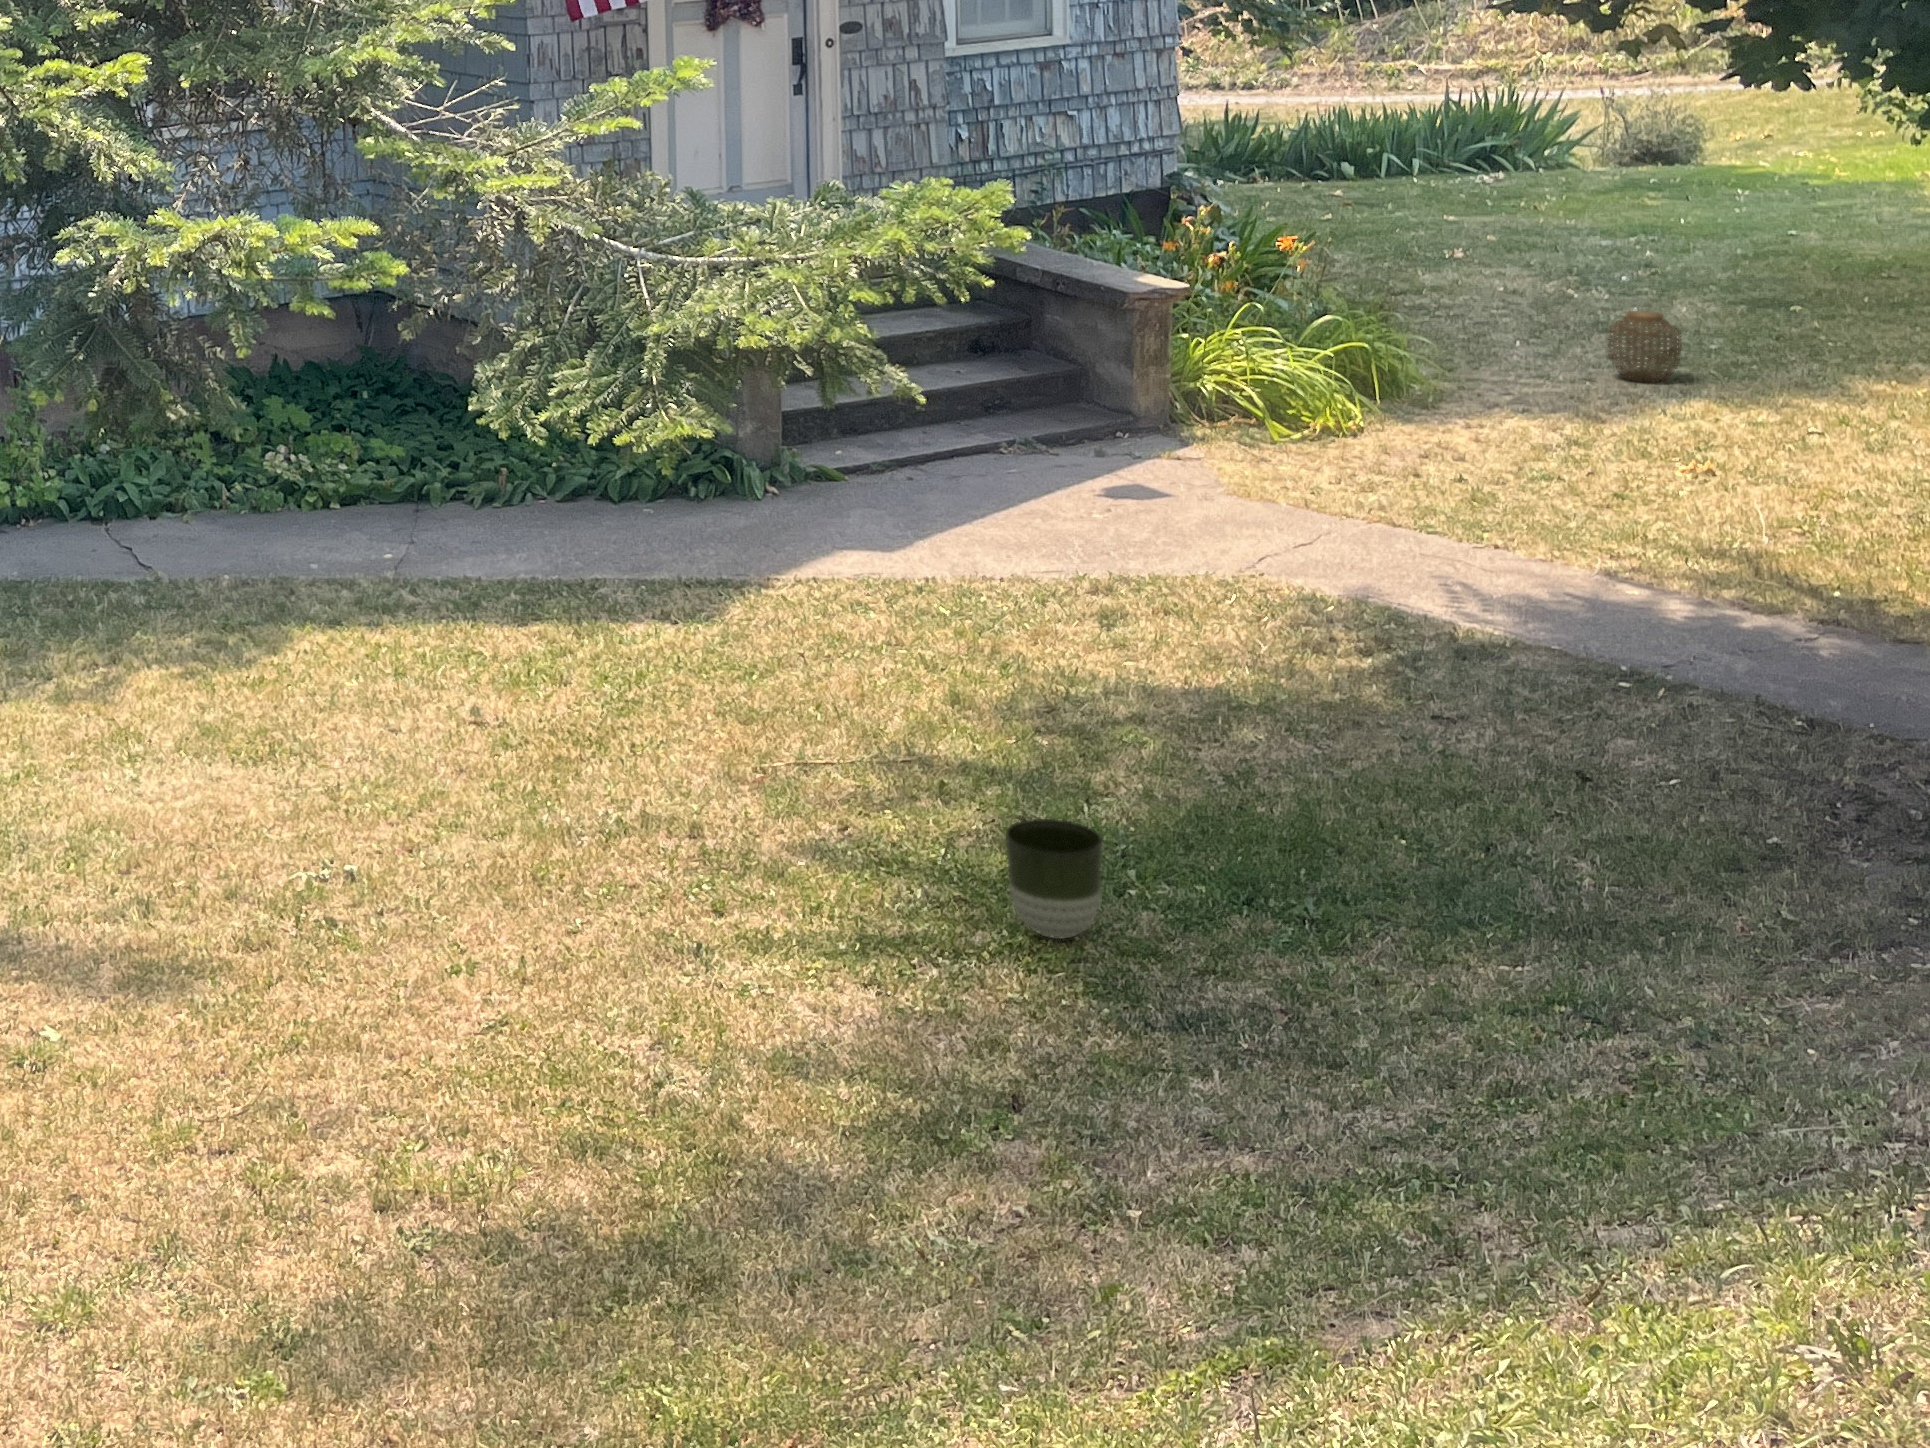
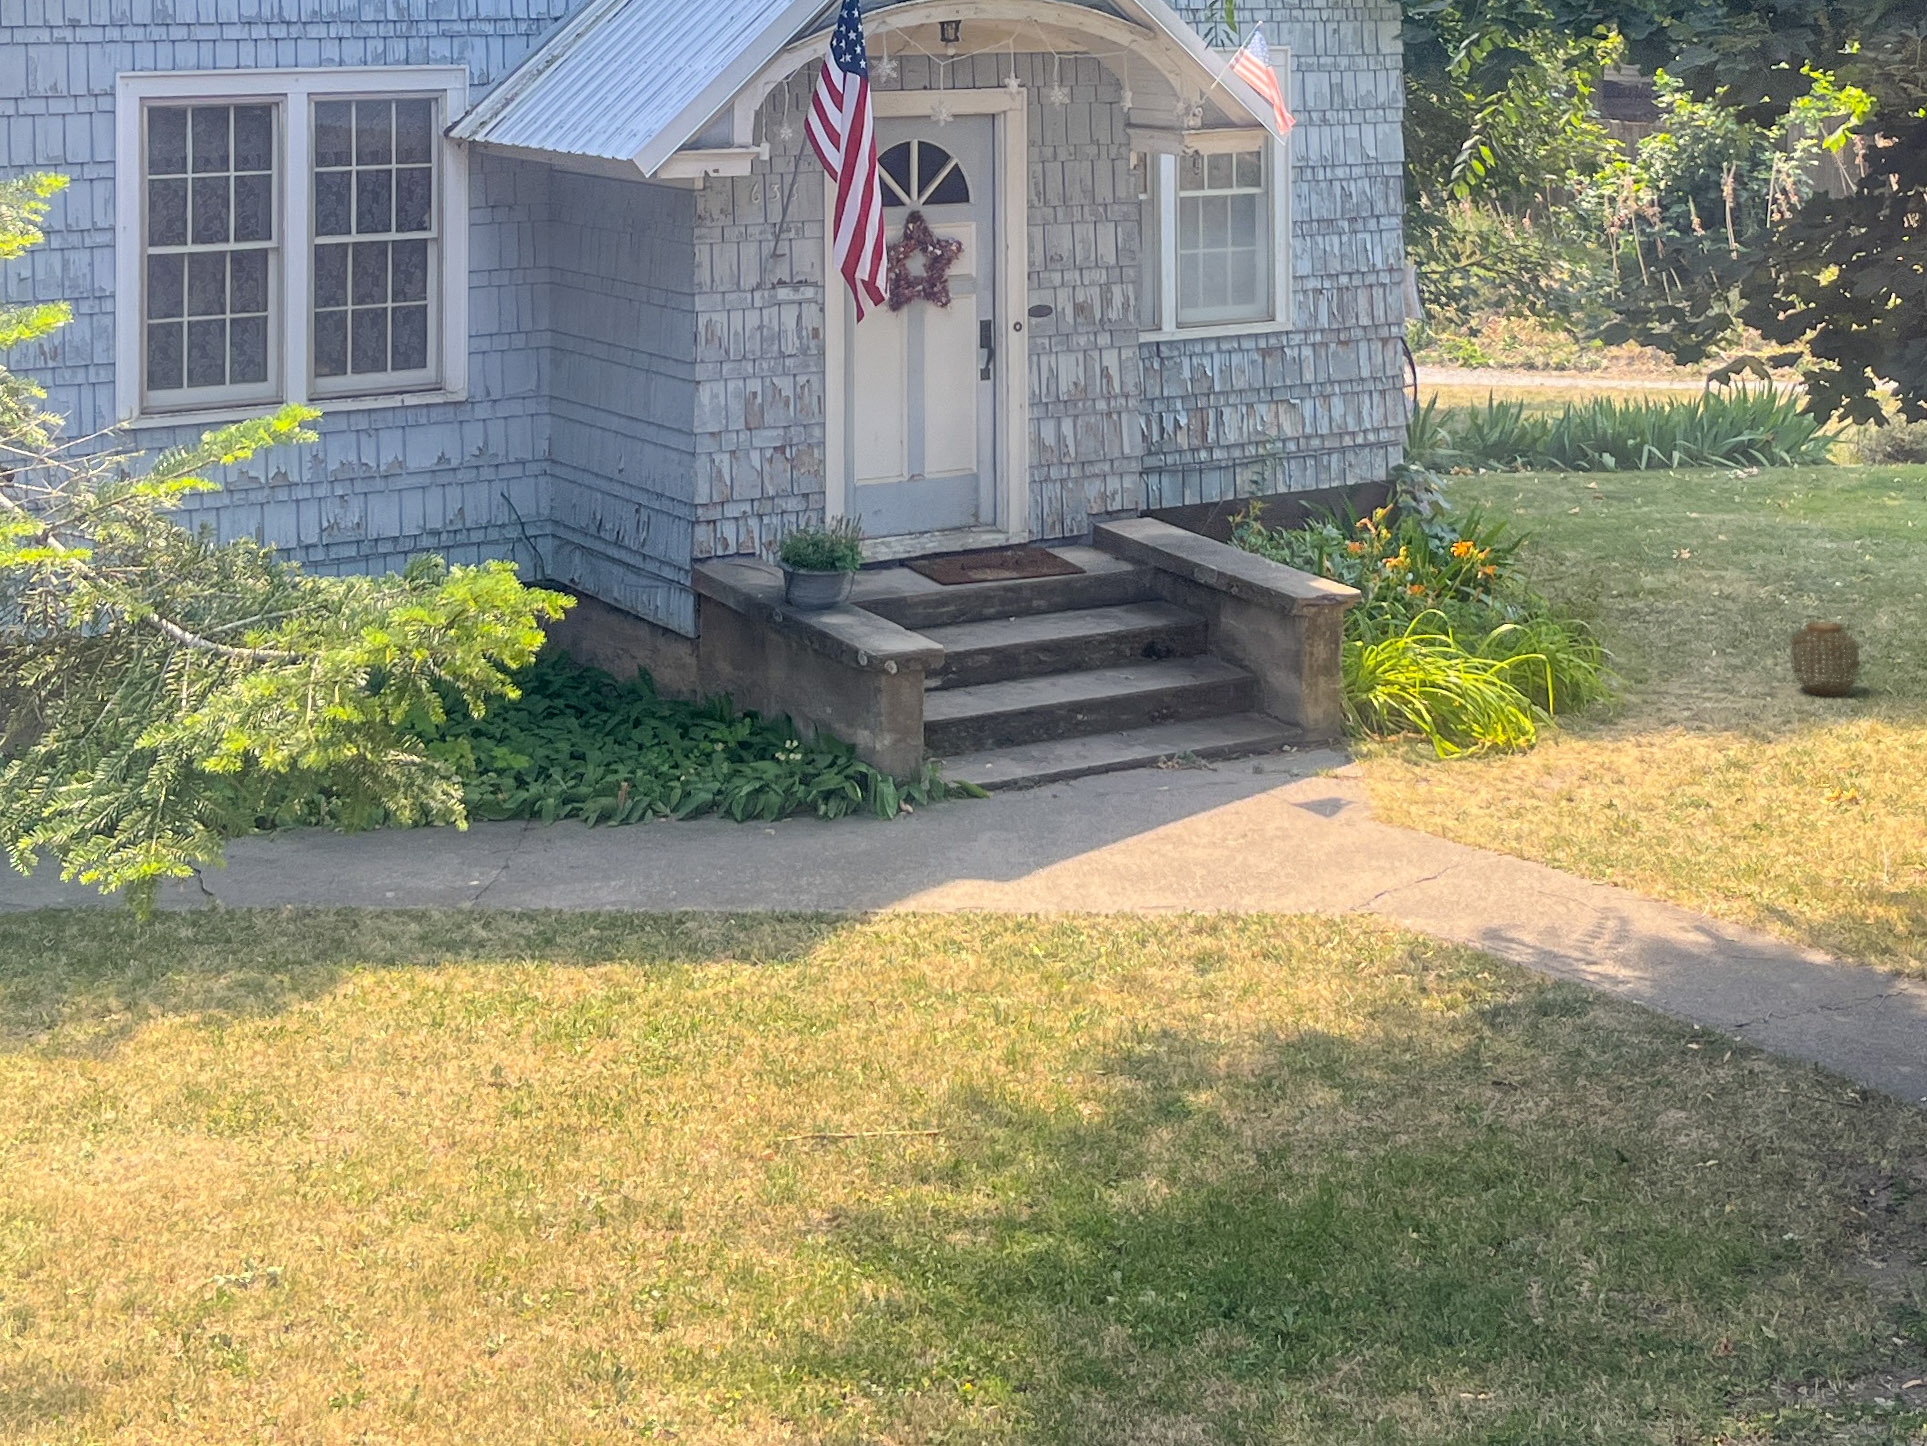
planter: present [1006,819,1102,939] -> none [956,1177,1051,1308]

